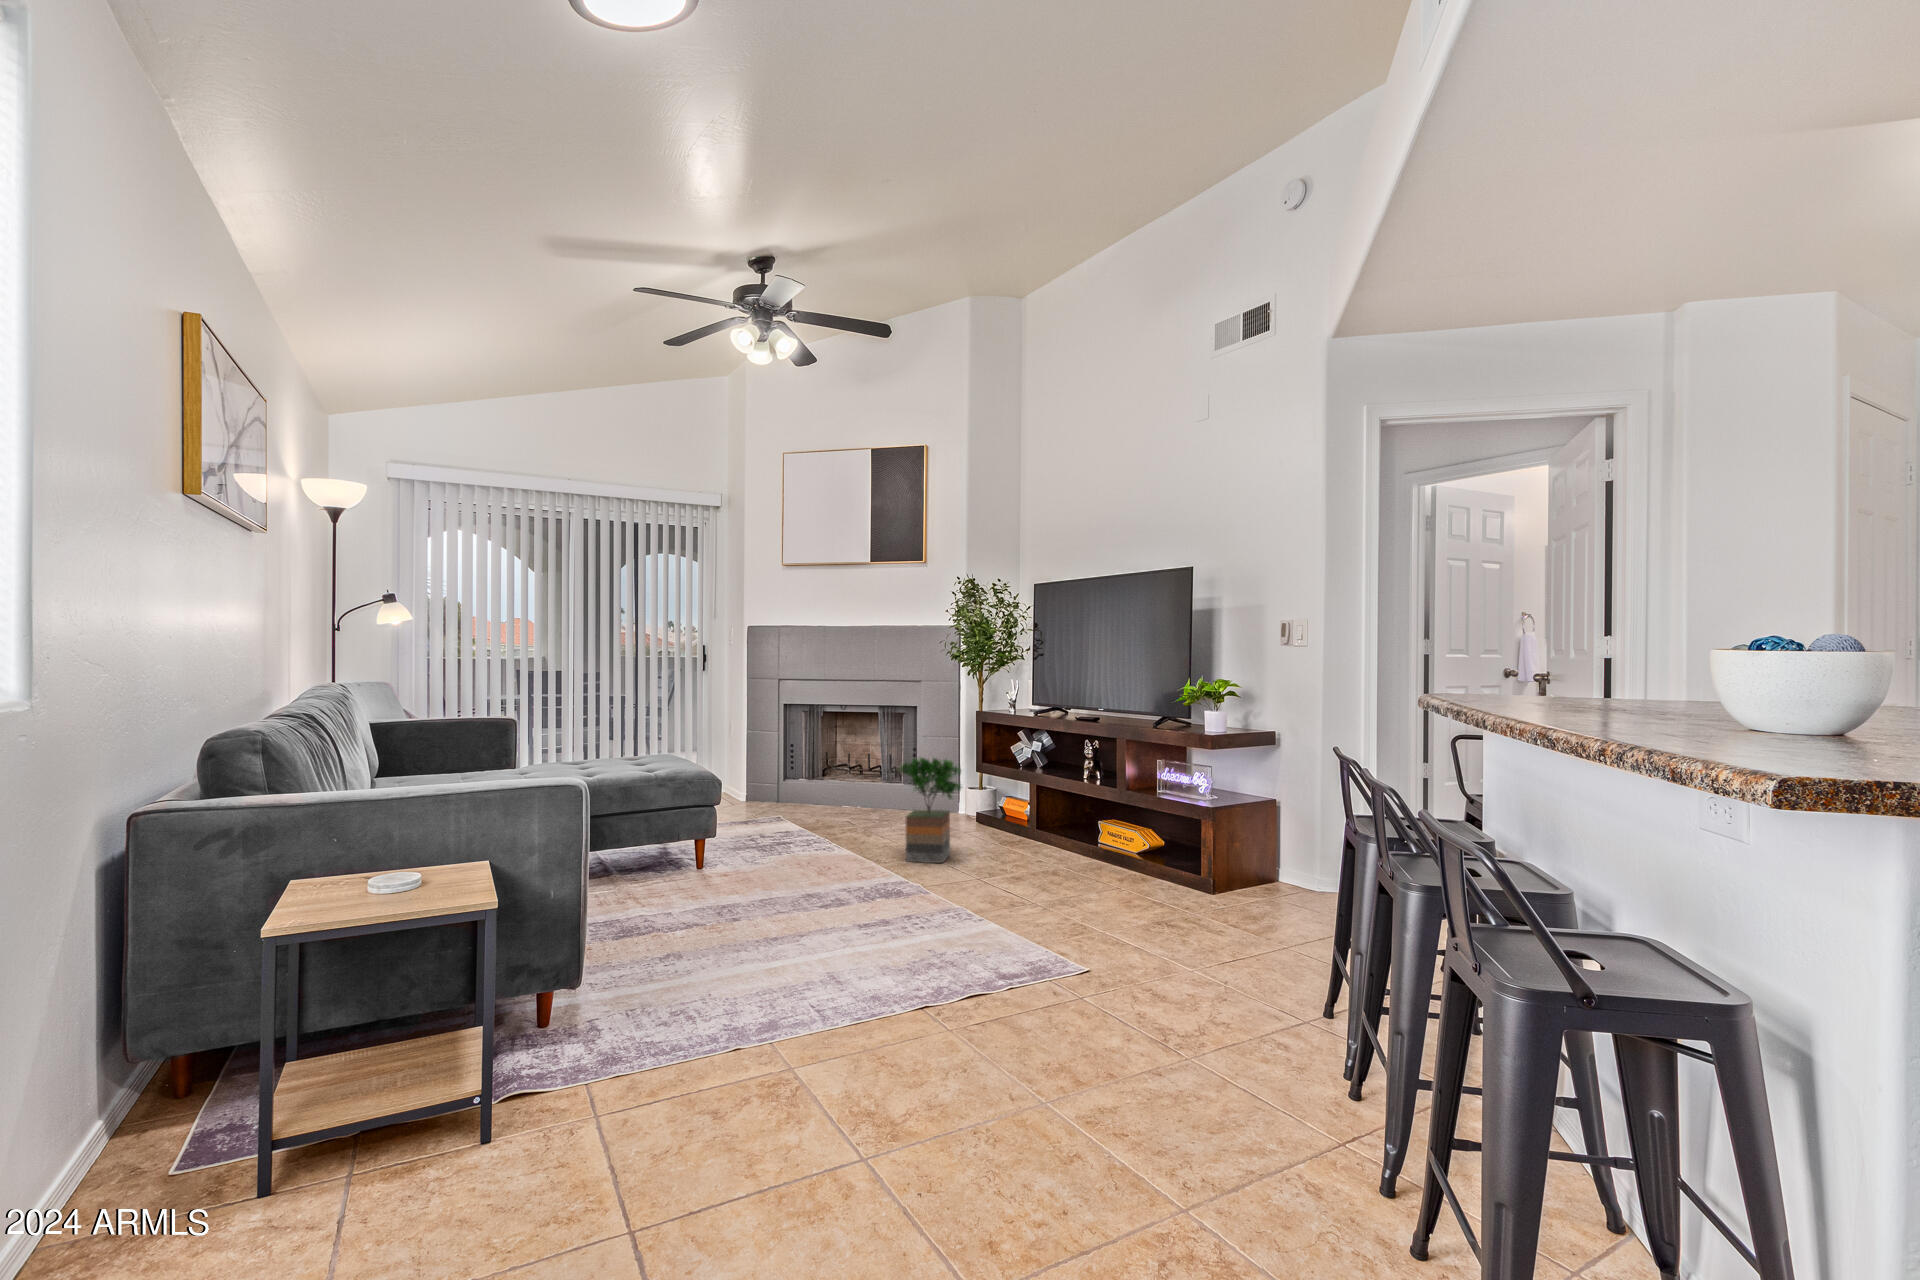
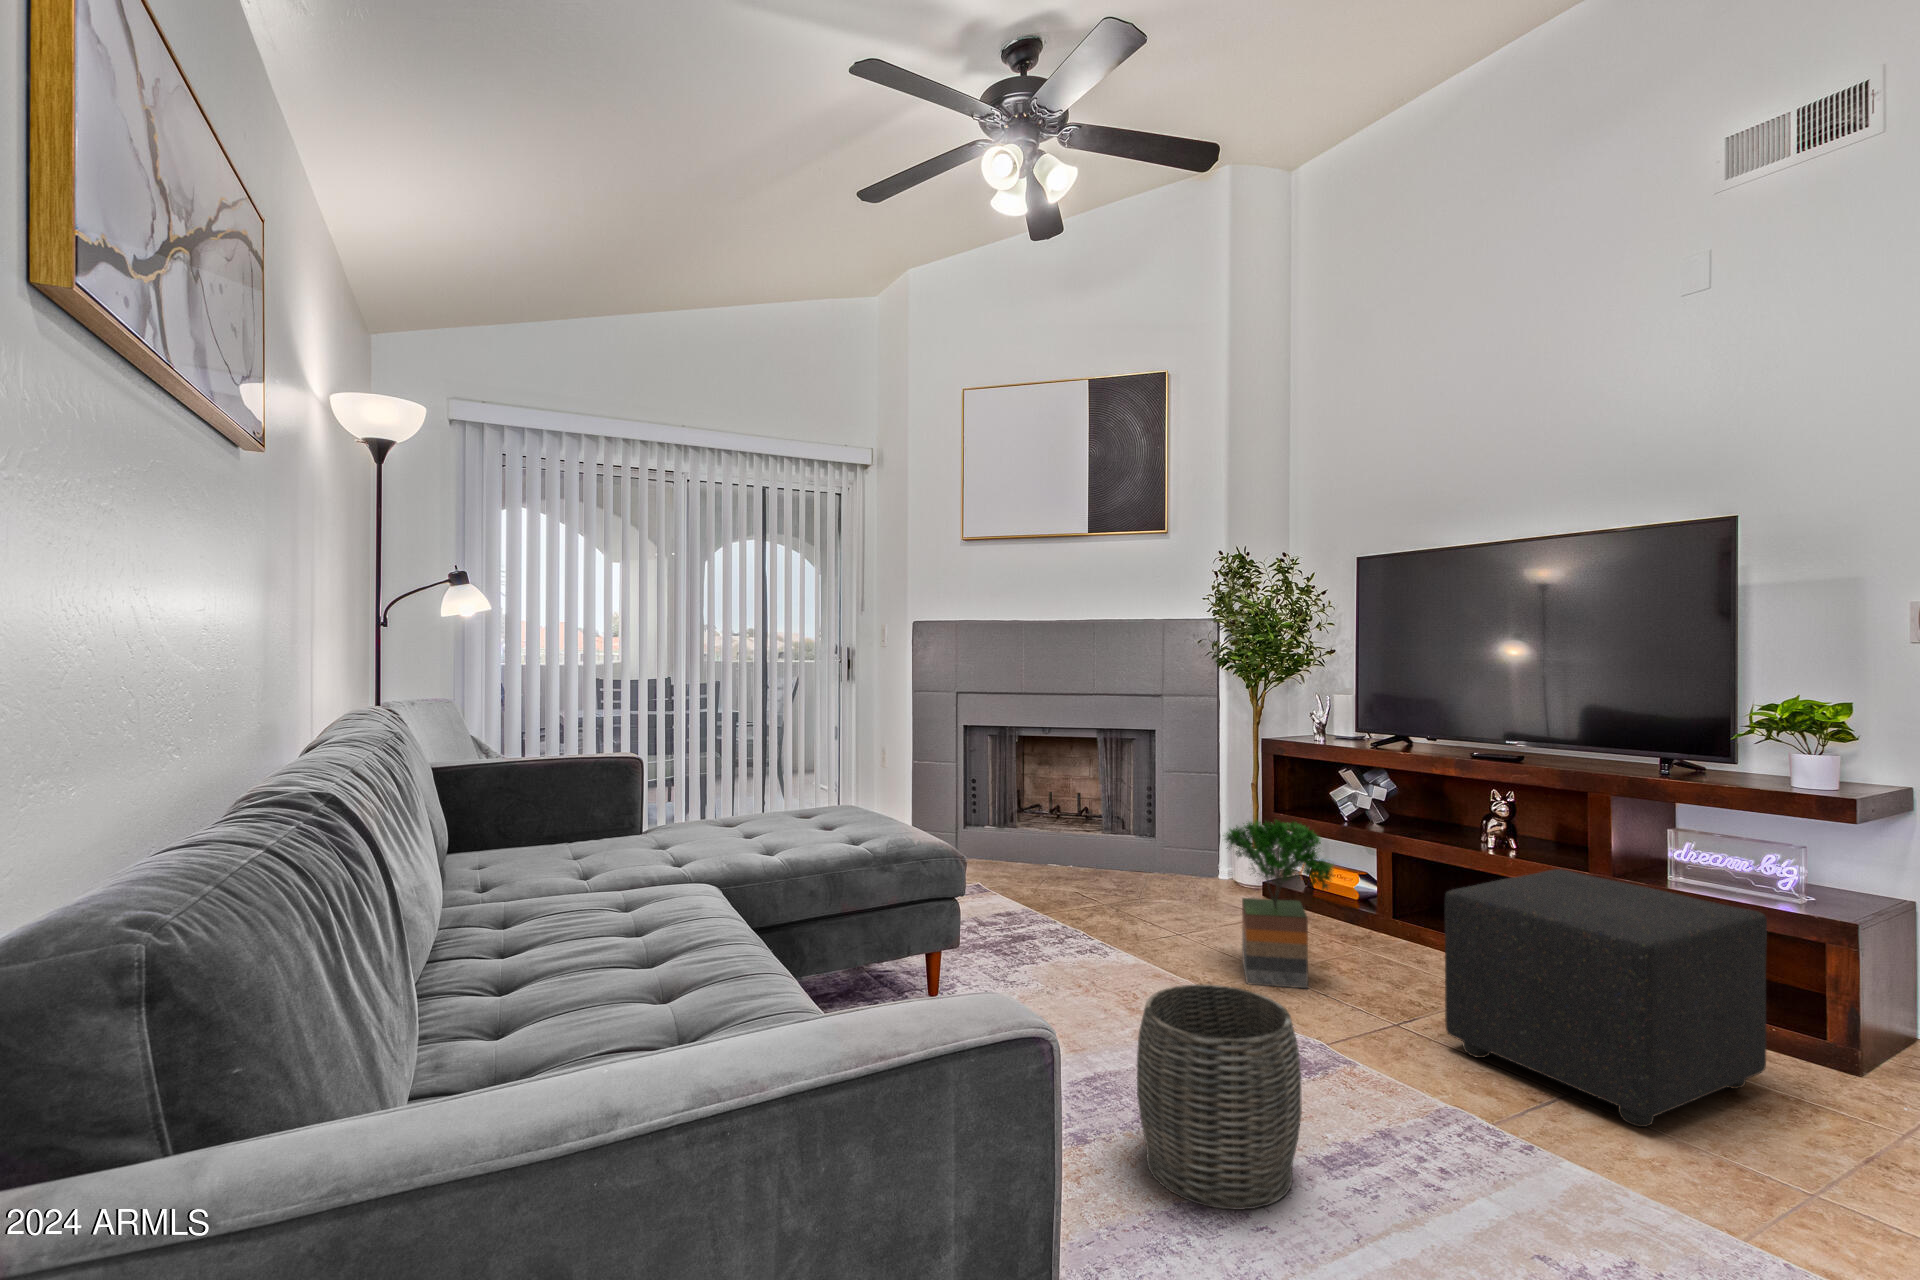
ottoman: none [989,782,1149,913] -> present [1445,869,1767,1127]
woven basket: none [756,833,842,938] -> present [1137,984,1302,1210]

